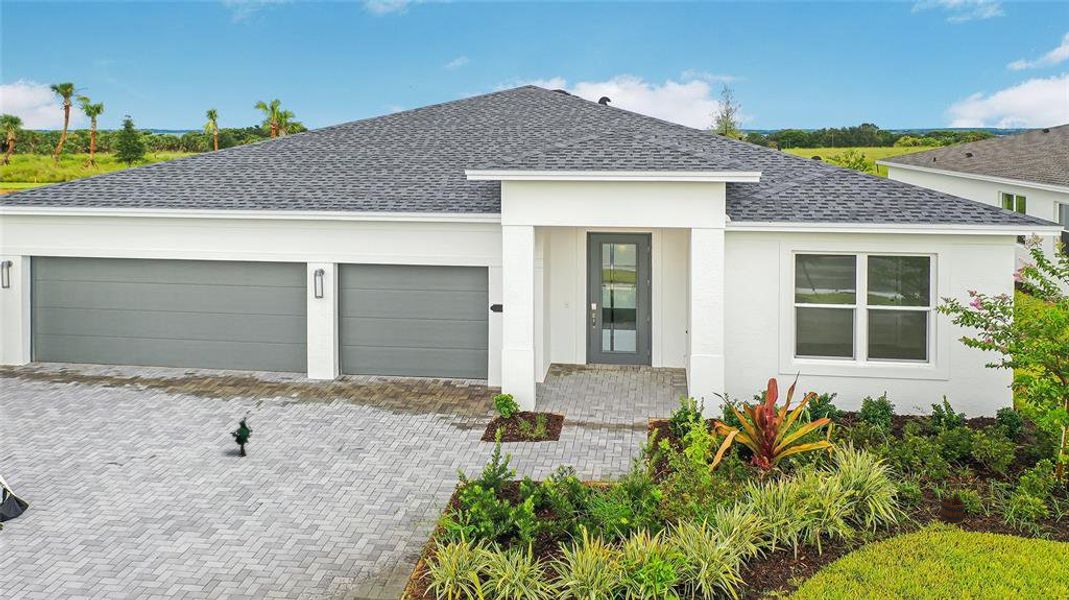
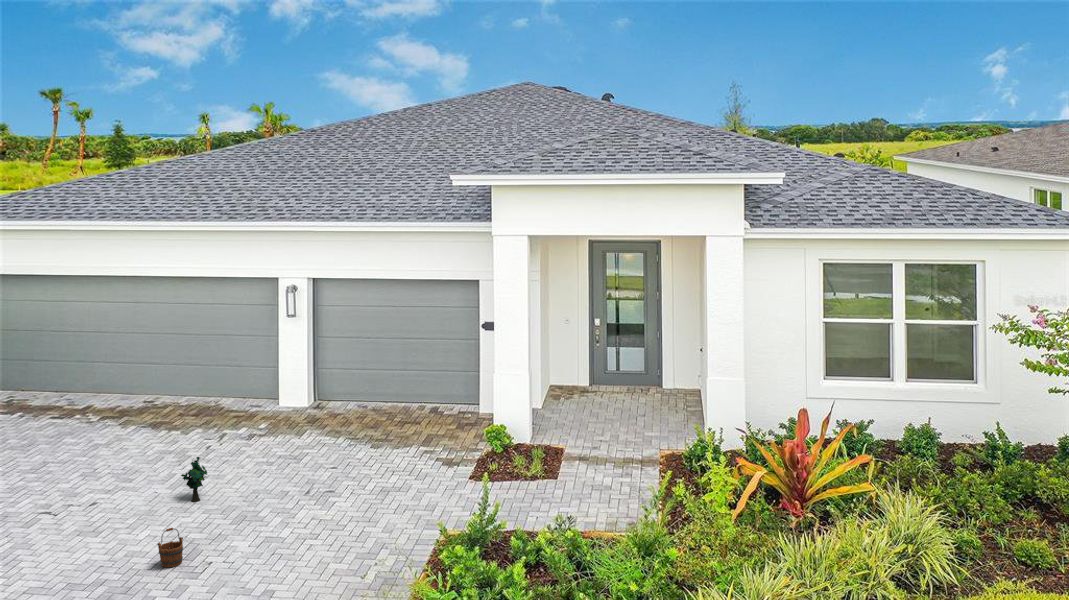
wooden bucket: present [941,484,965,522] -> present [158,528,183,567]

